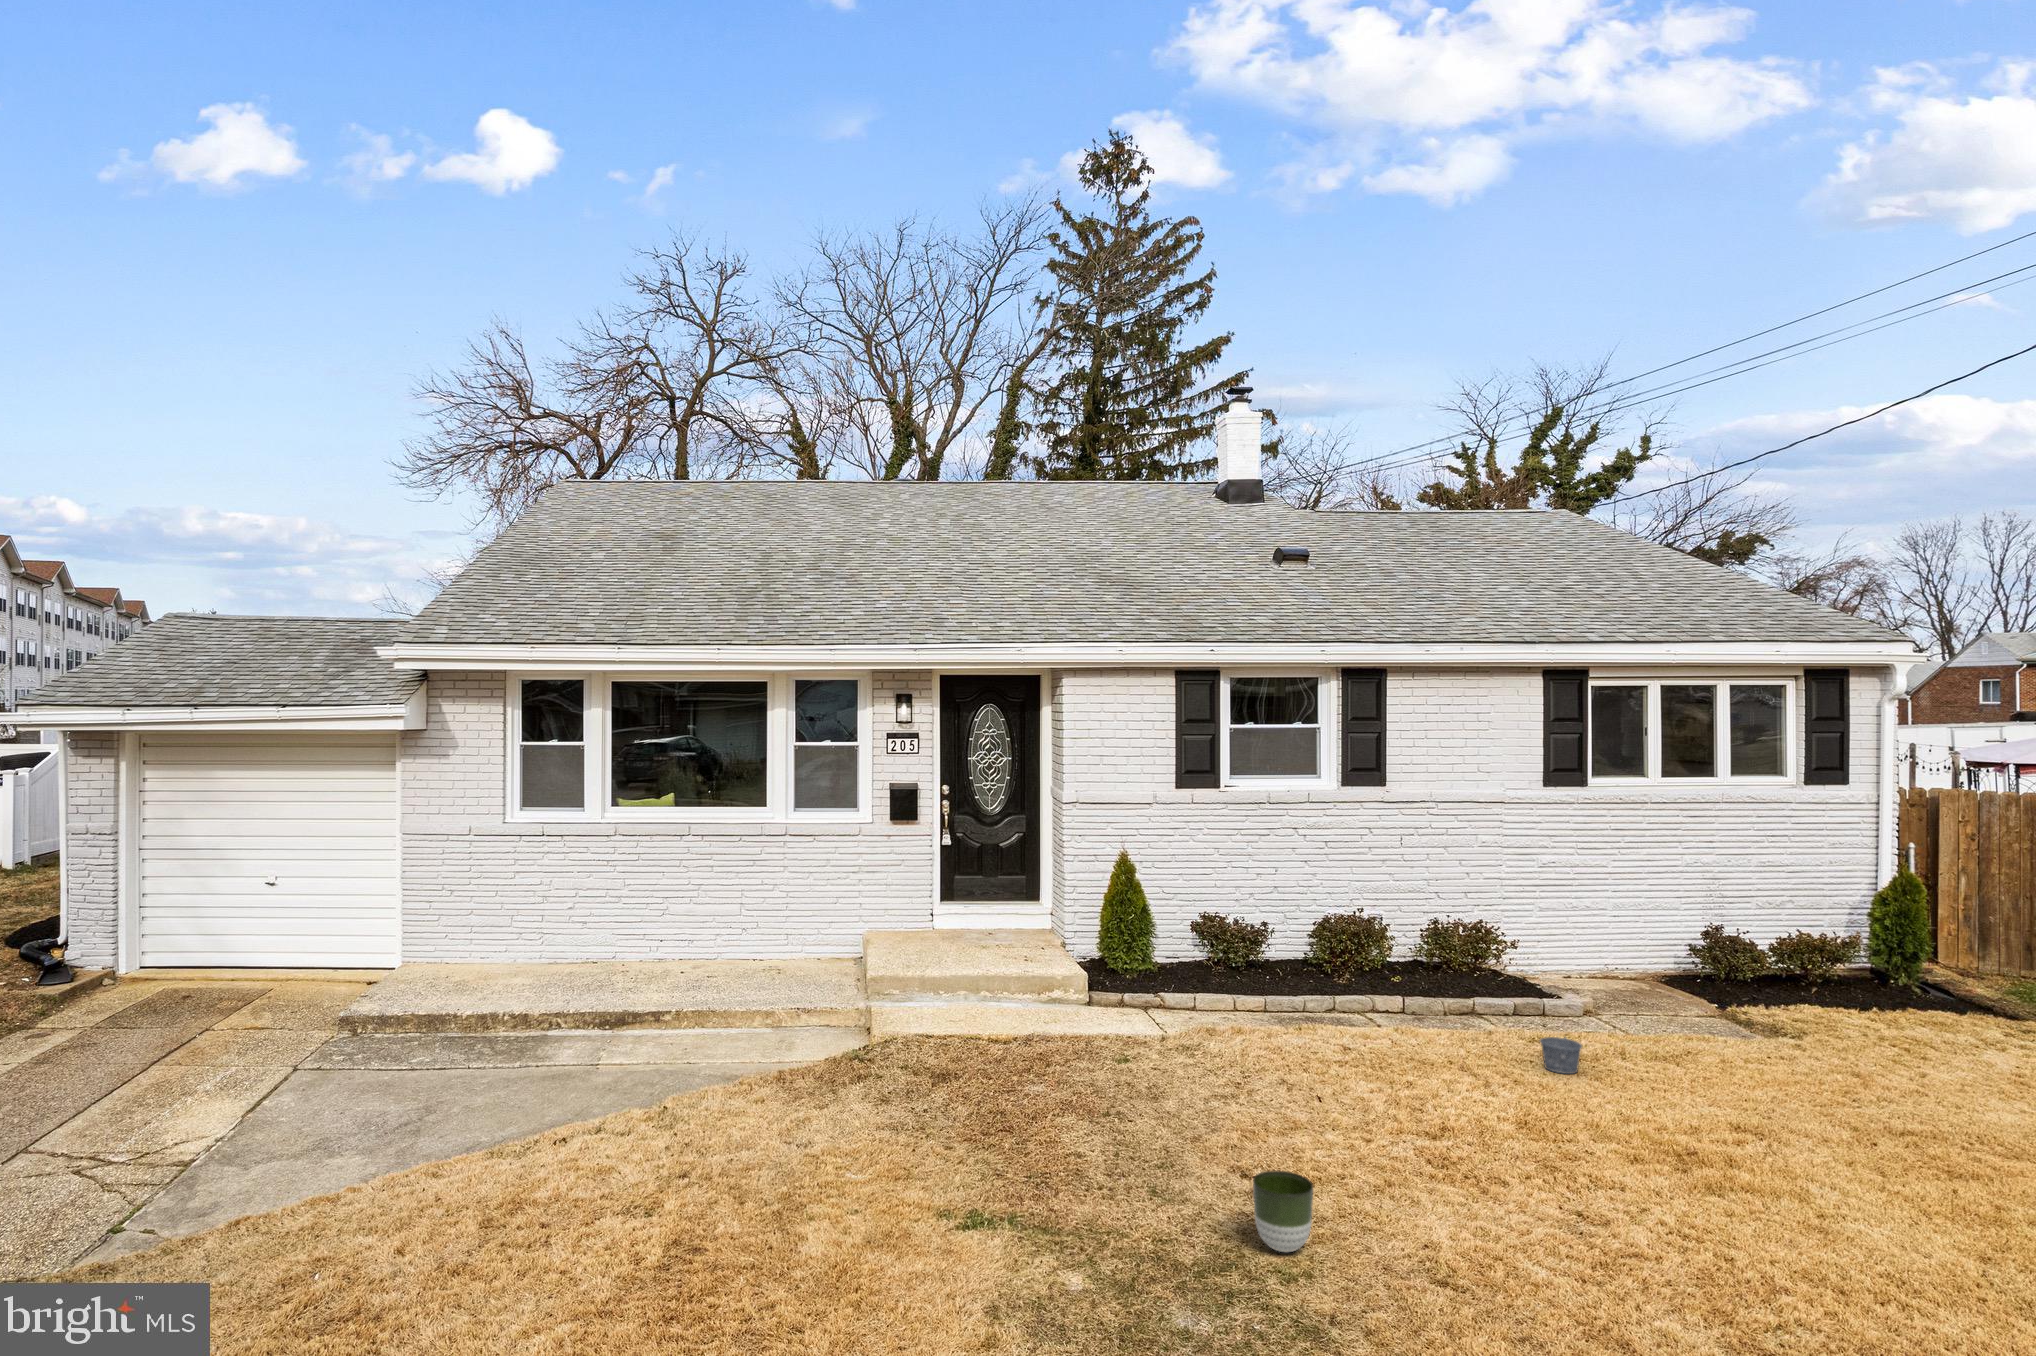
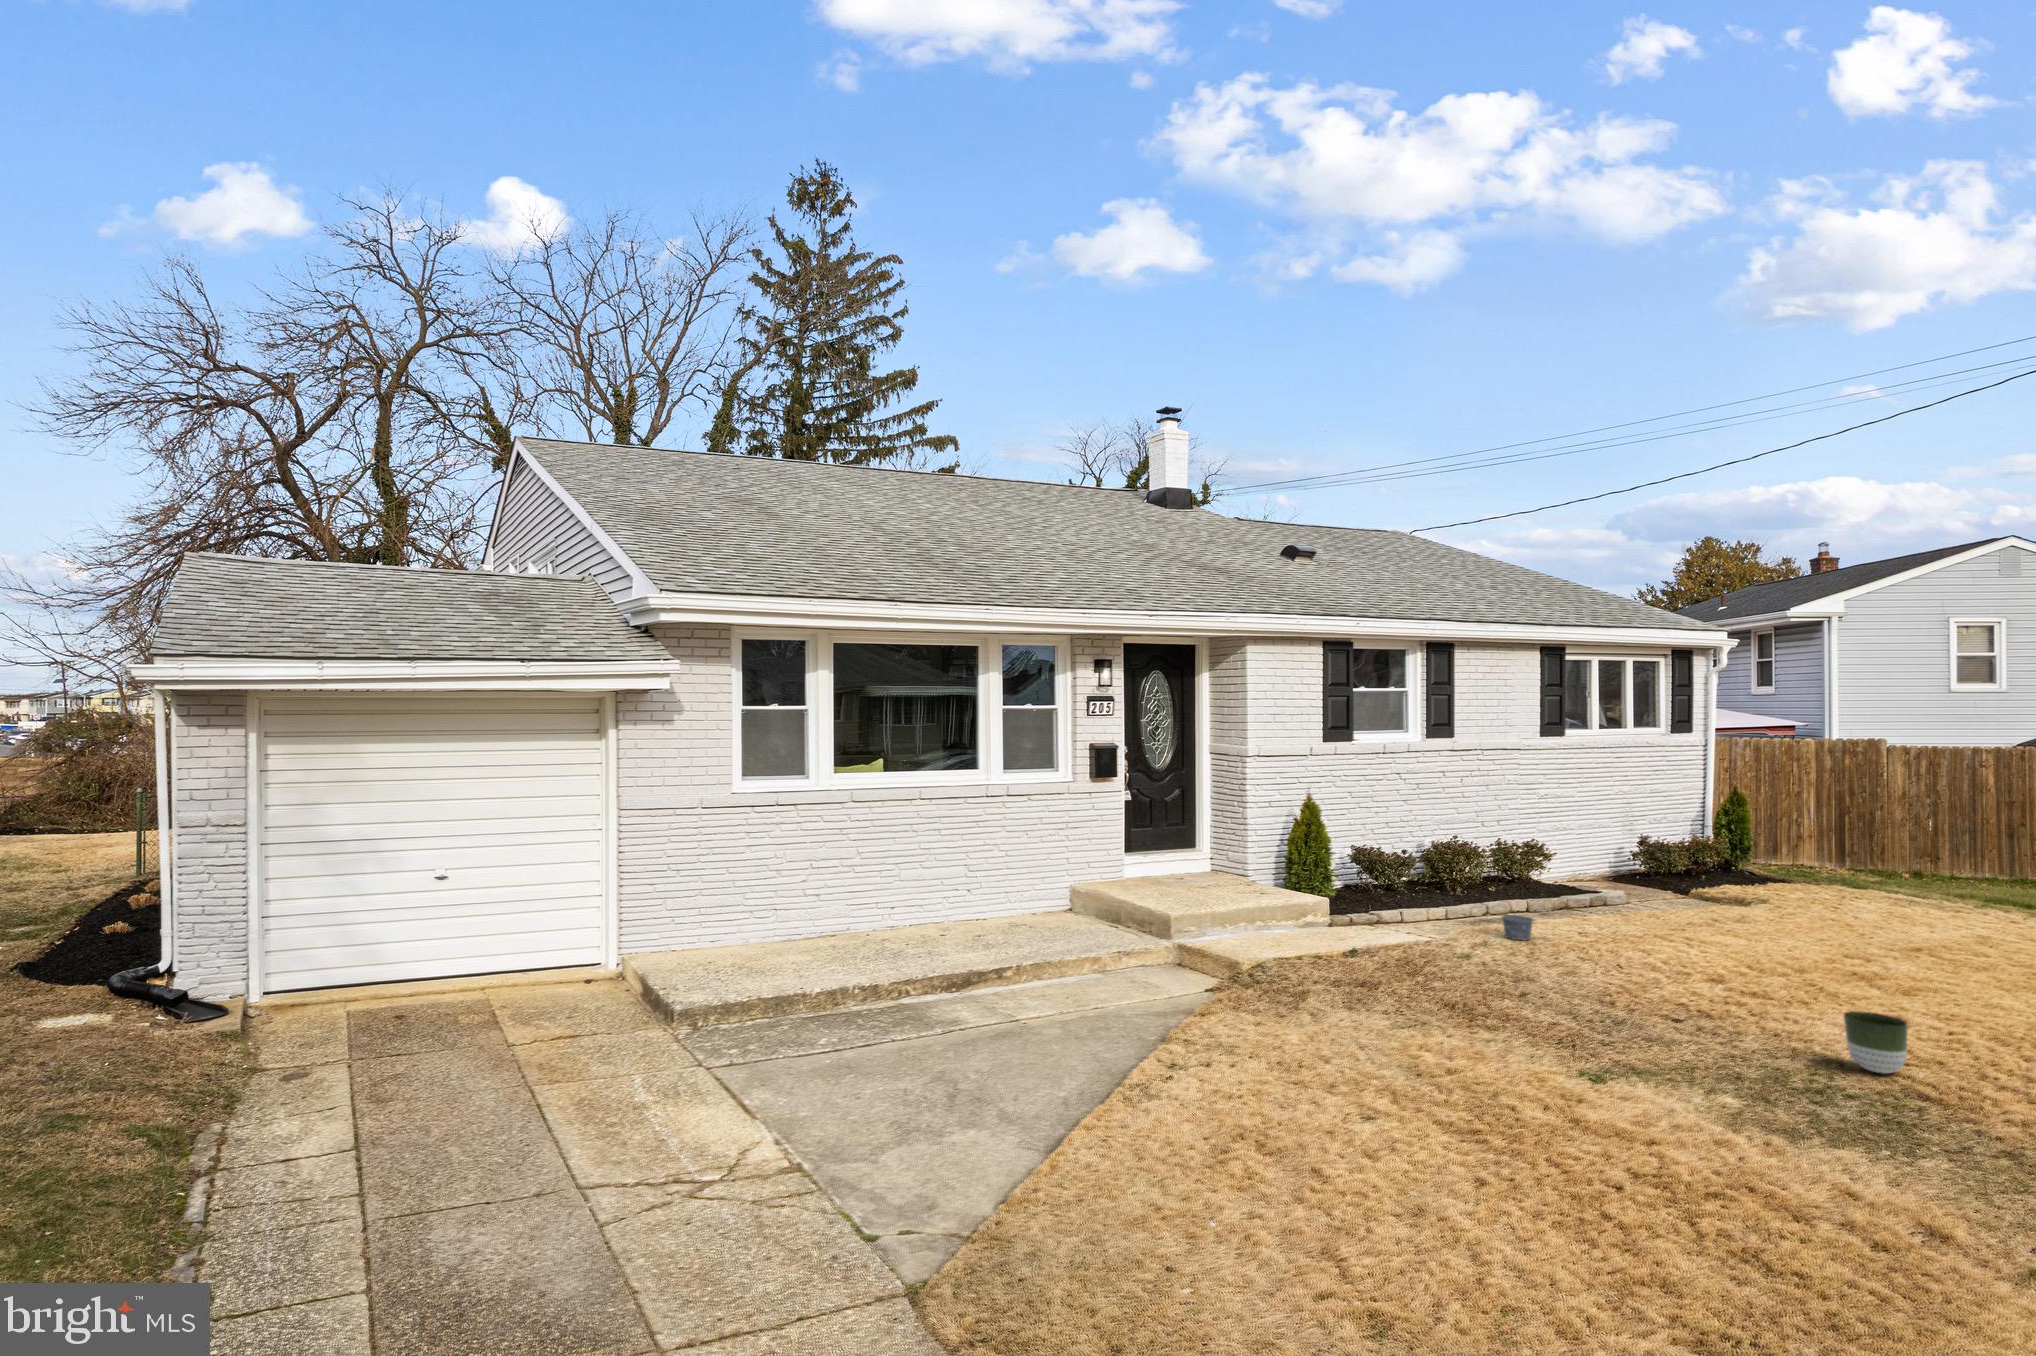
bucket: present [1540,1037,1582,1074] -> present [1502,914,1533,940]

